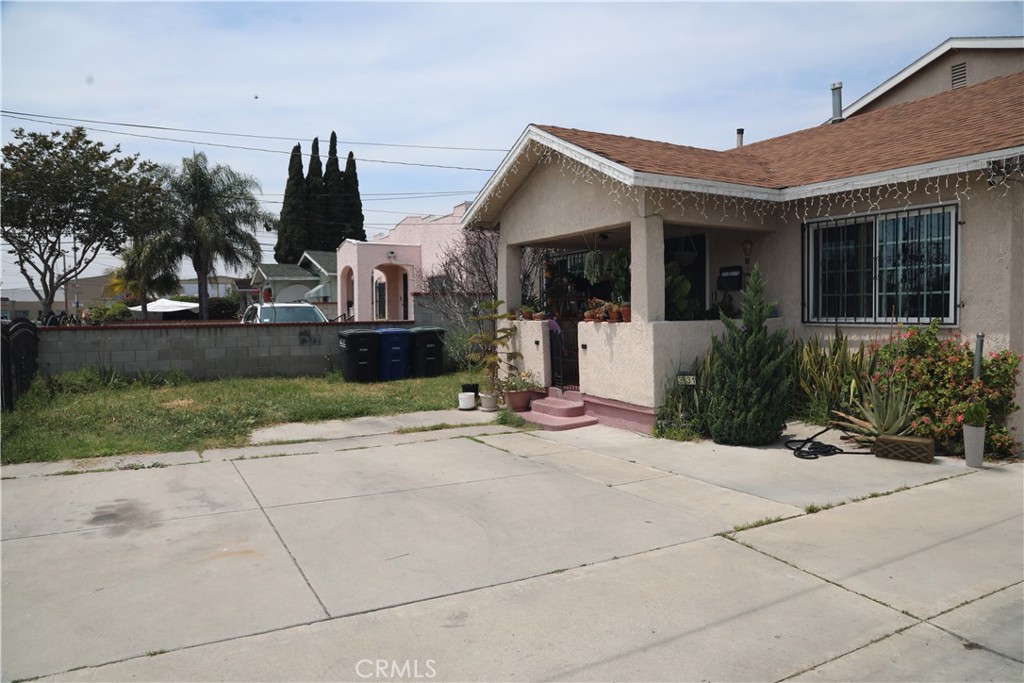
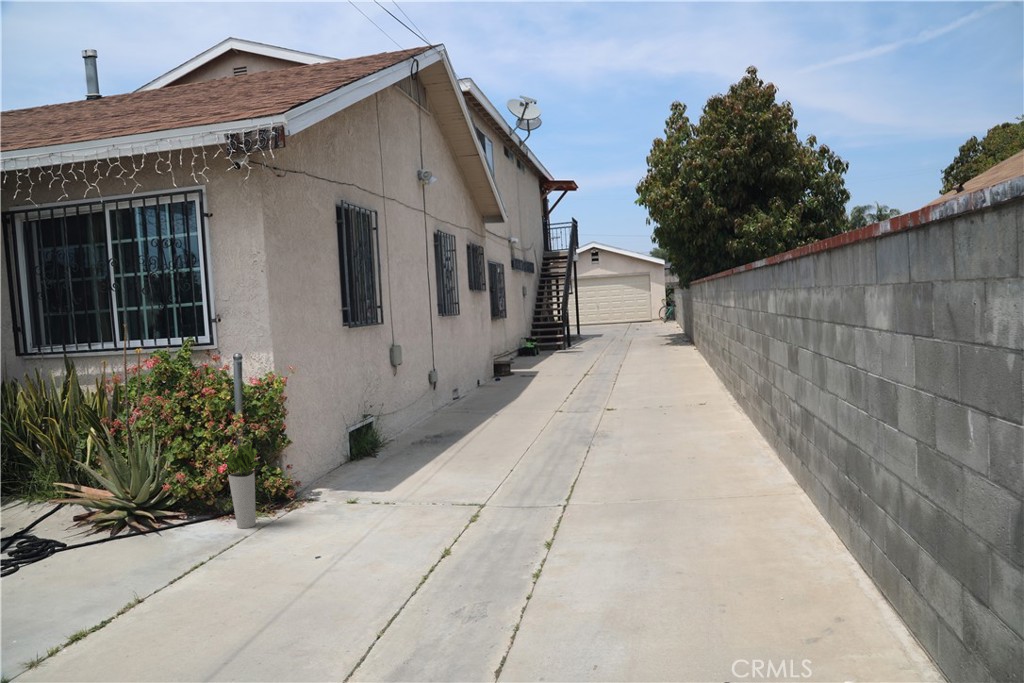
woven basket: present [875,434,935,463] -> none [116,500,199,544]

